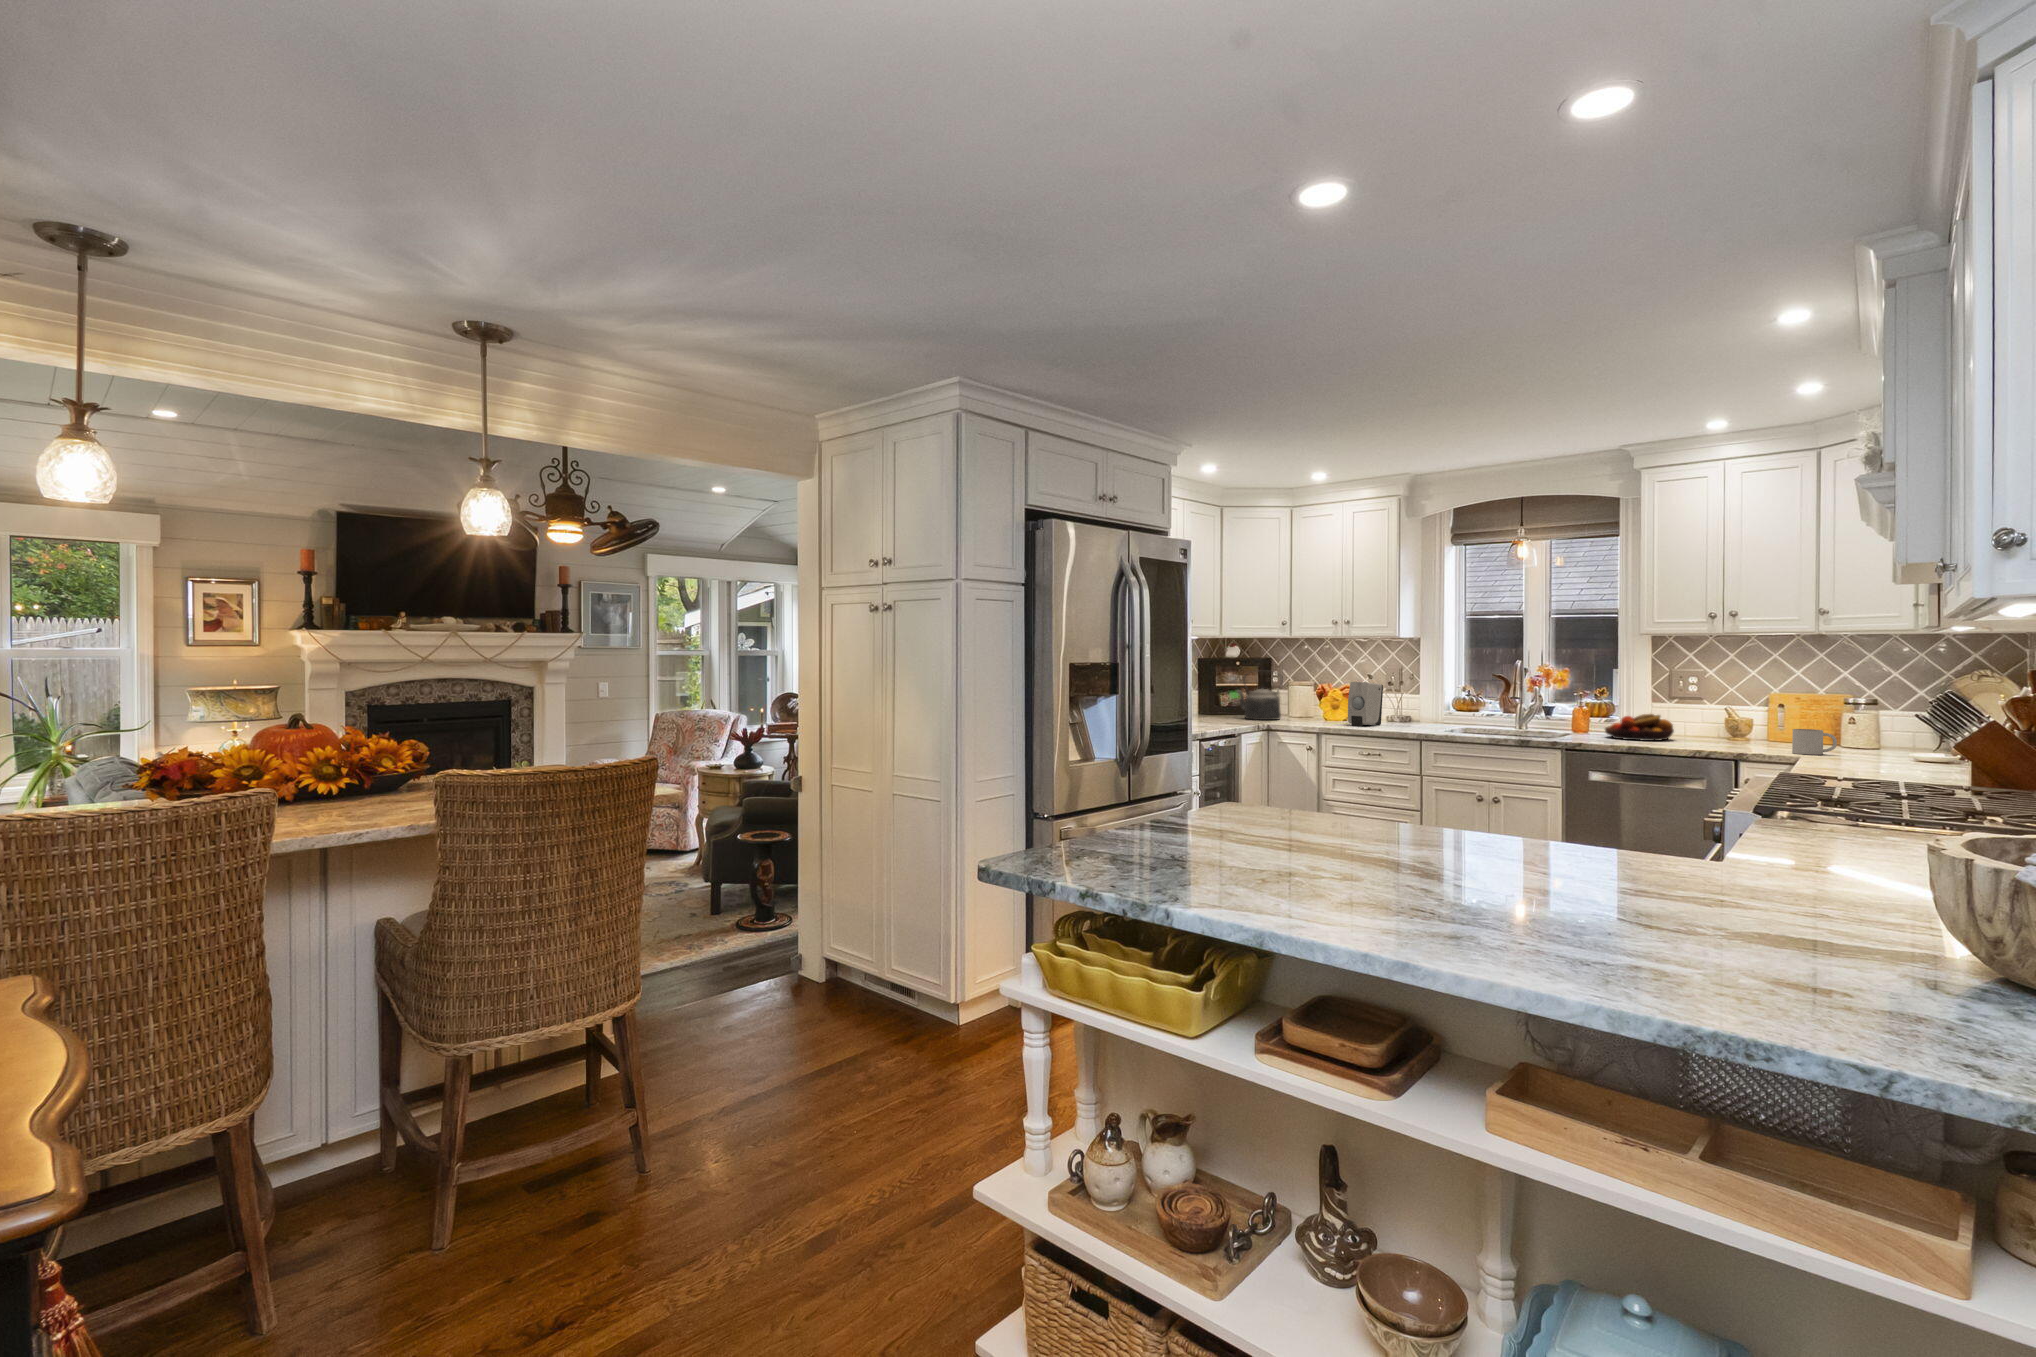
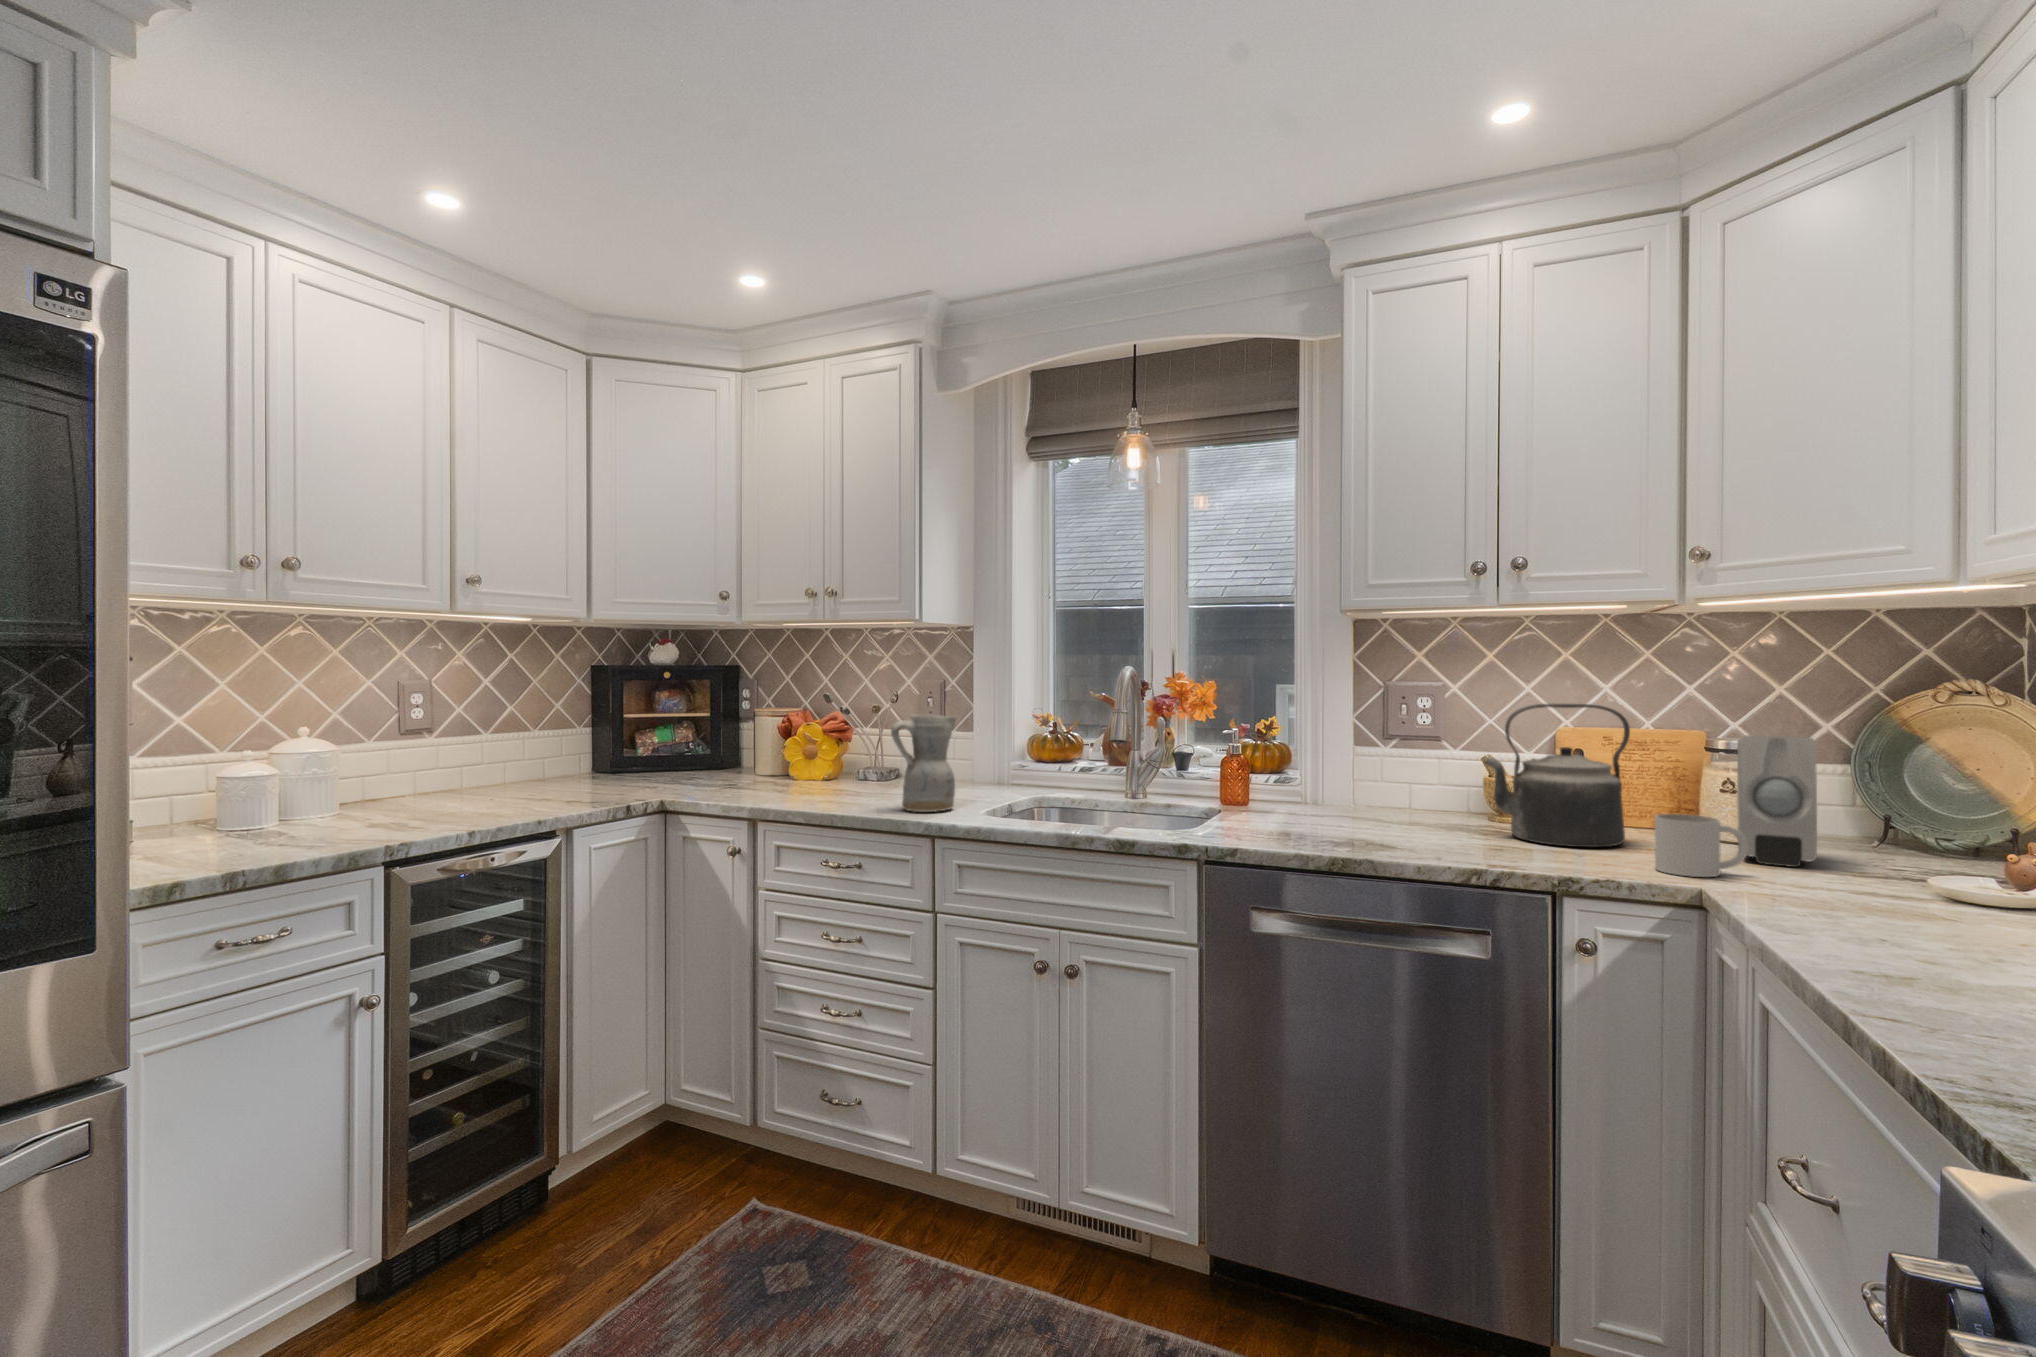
kettle: present [1237,671,1281,720] -> present [1484,704,1630,847]
soap dispenser: present [1348,682,1383,726] -> present [1737,735,1817,867]
ceramic pitcher: none [1395,684,1428,730] -> present [891,714,956,812]
fruit bowl: present [1605,714,1674,741] -> none [1277,771,1401,831]

